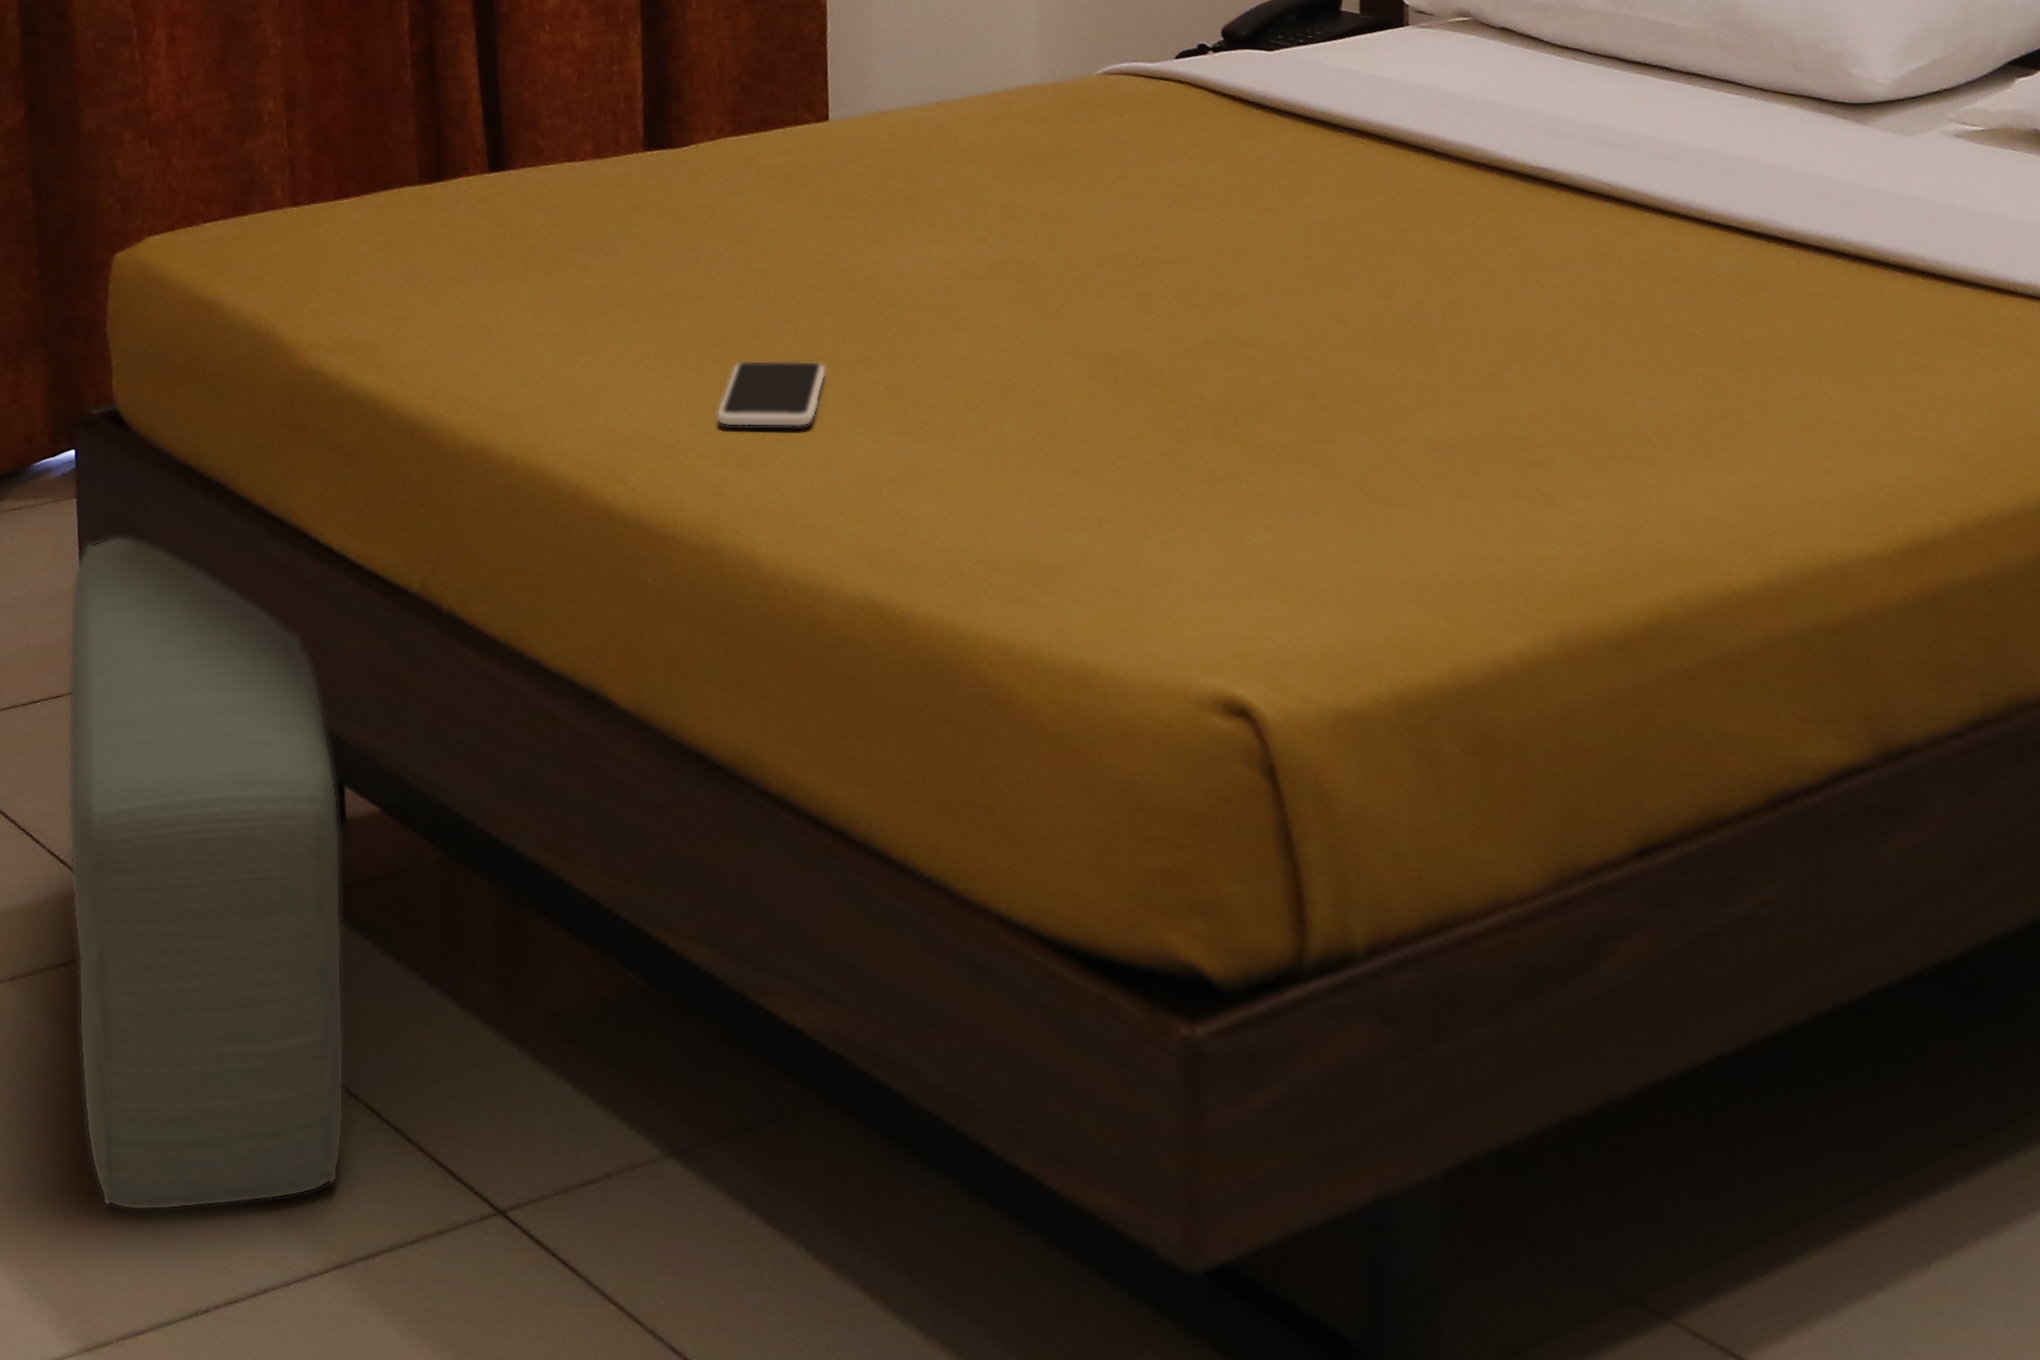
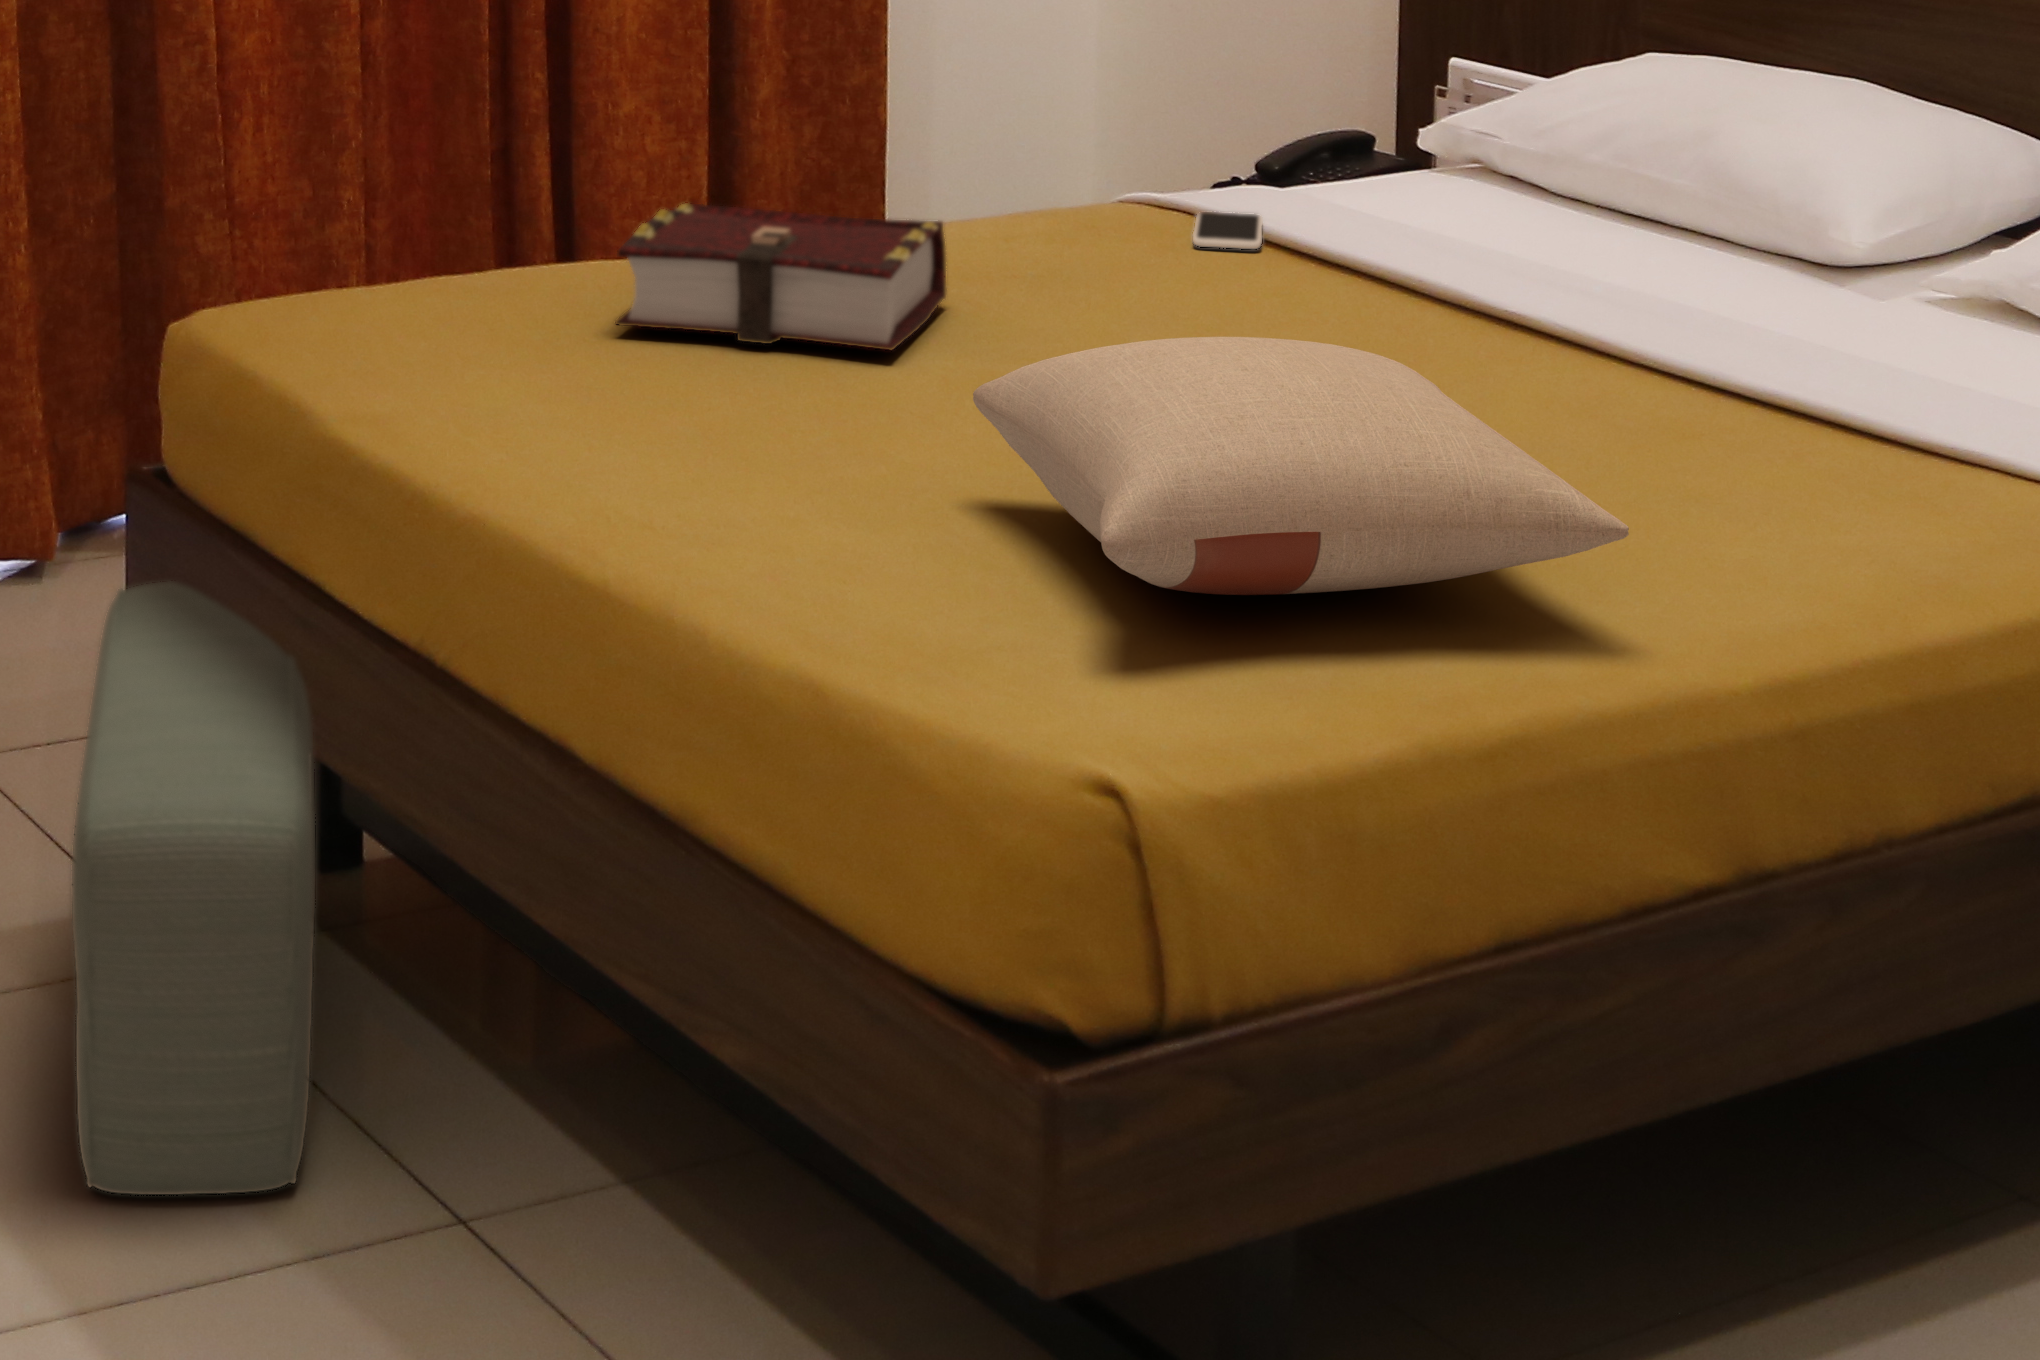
book: none [617,96,960,240] -> present [616,203,946,350]
pillow: none [1036,204,1764,473] -> present [973,337,1629,595]
smartphone: present [718,362,825,425] -> present [1193,212,1263,249]

